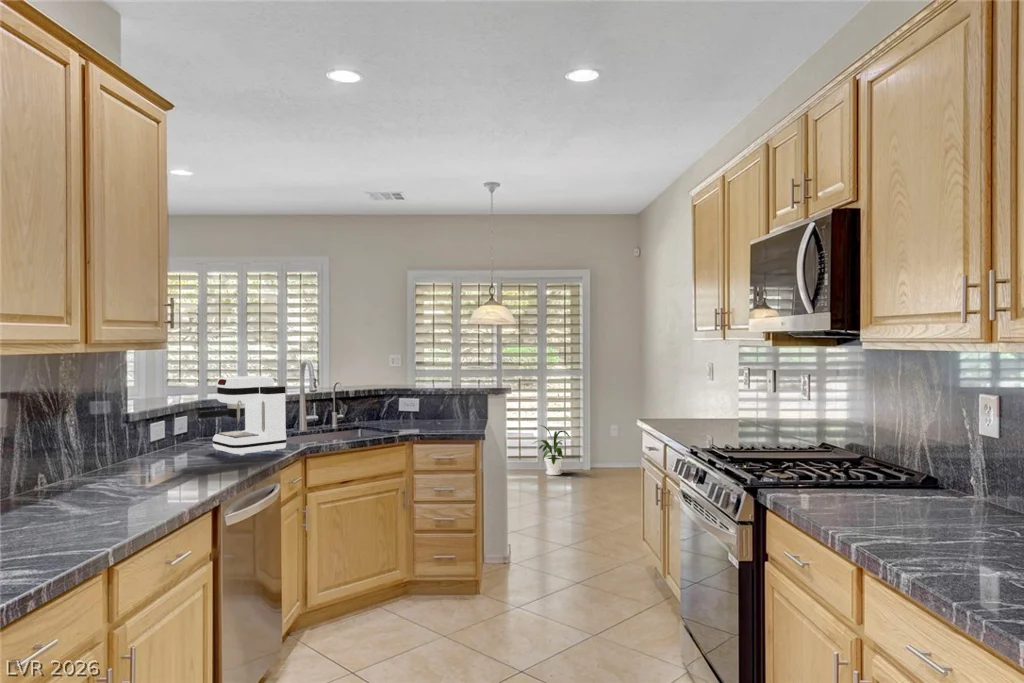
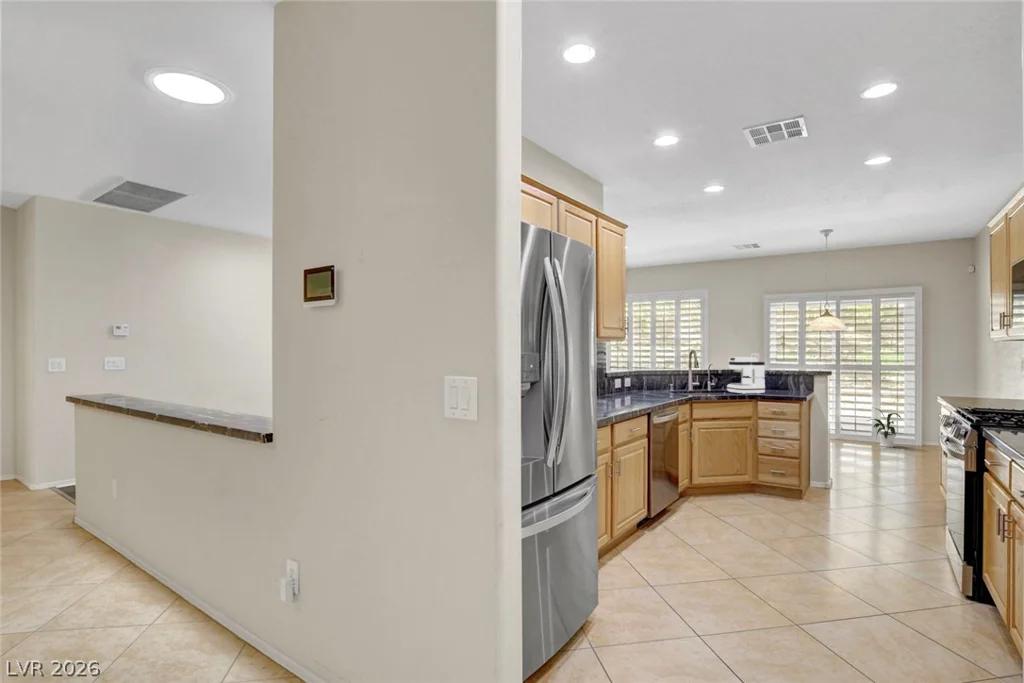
coffee maker: present [198,376,286,456] -> present [722,357,765,394]

